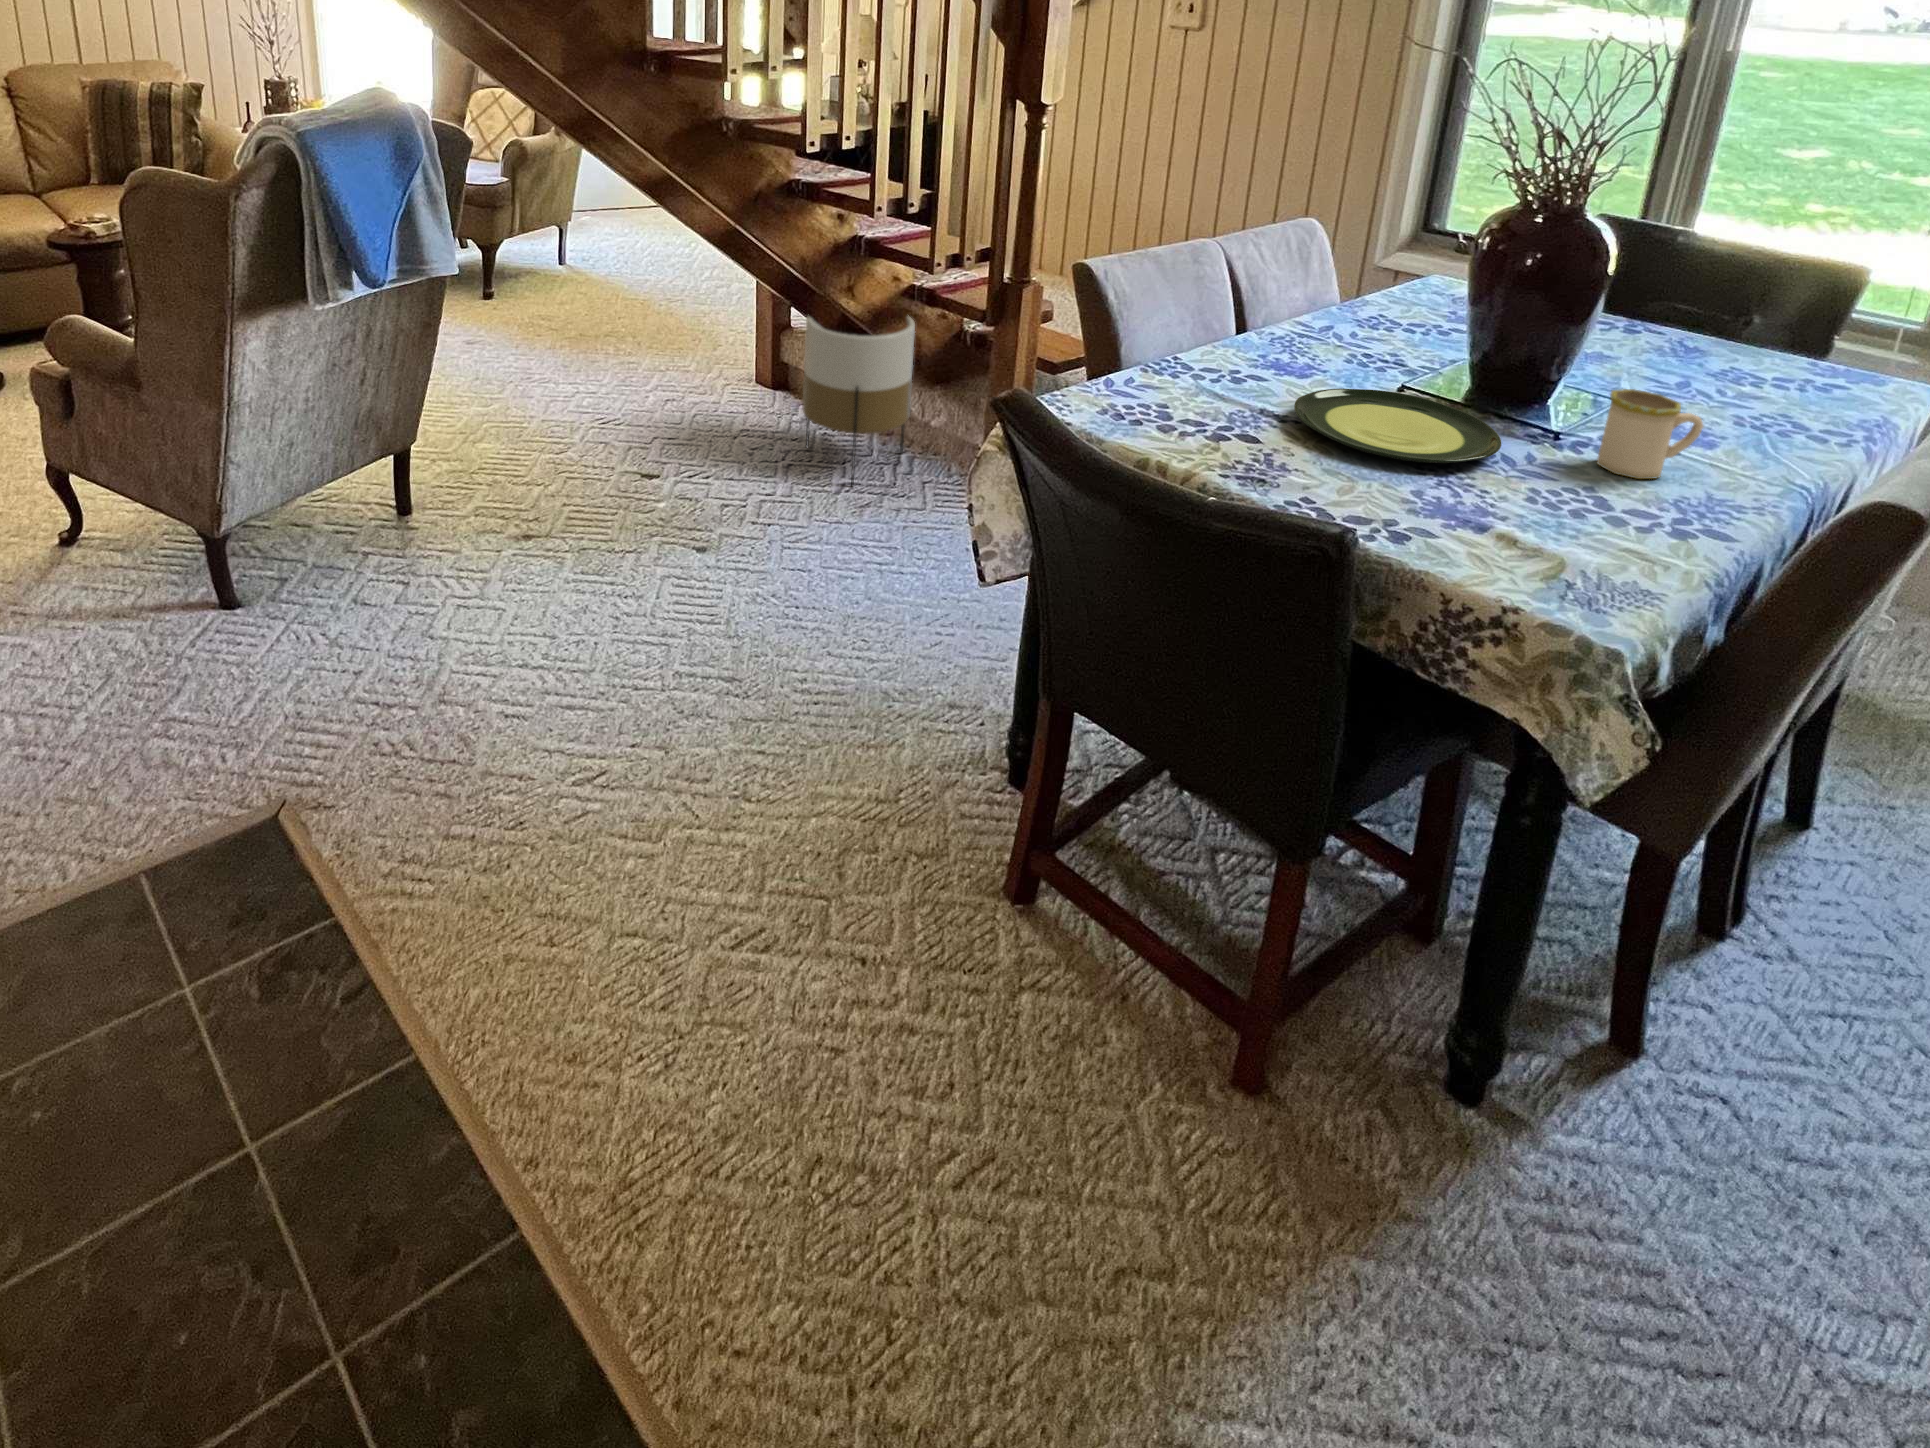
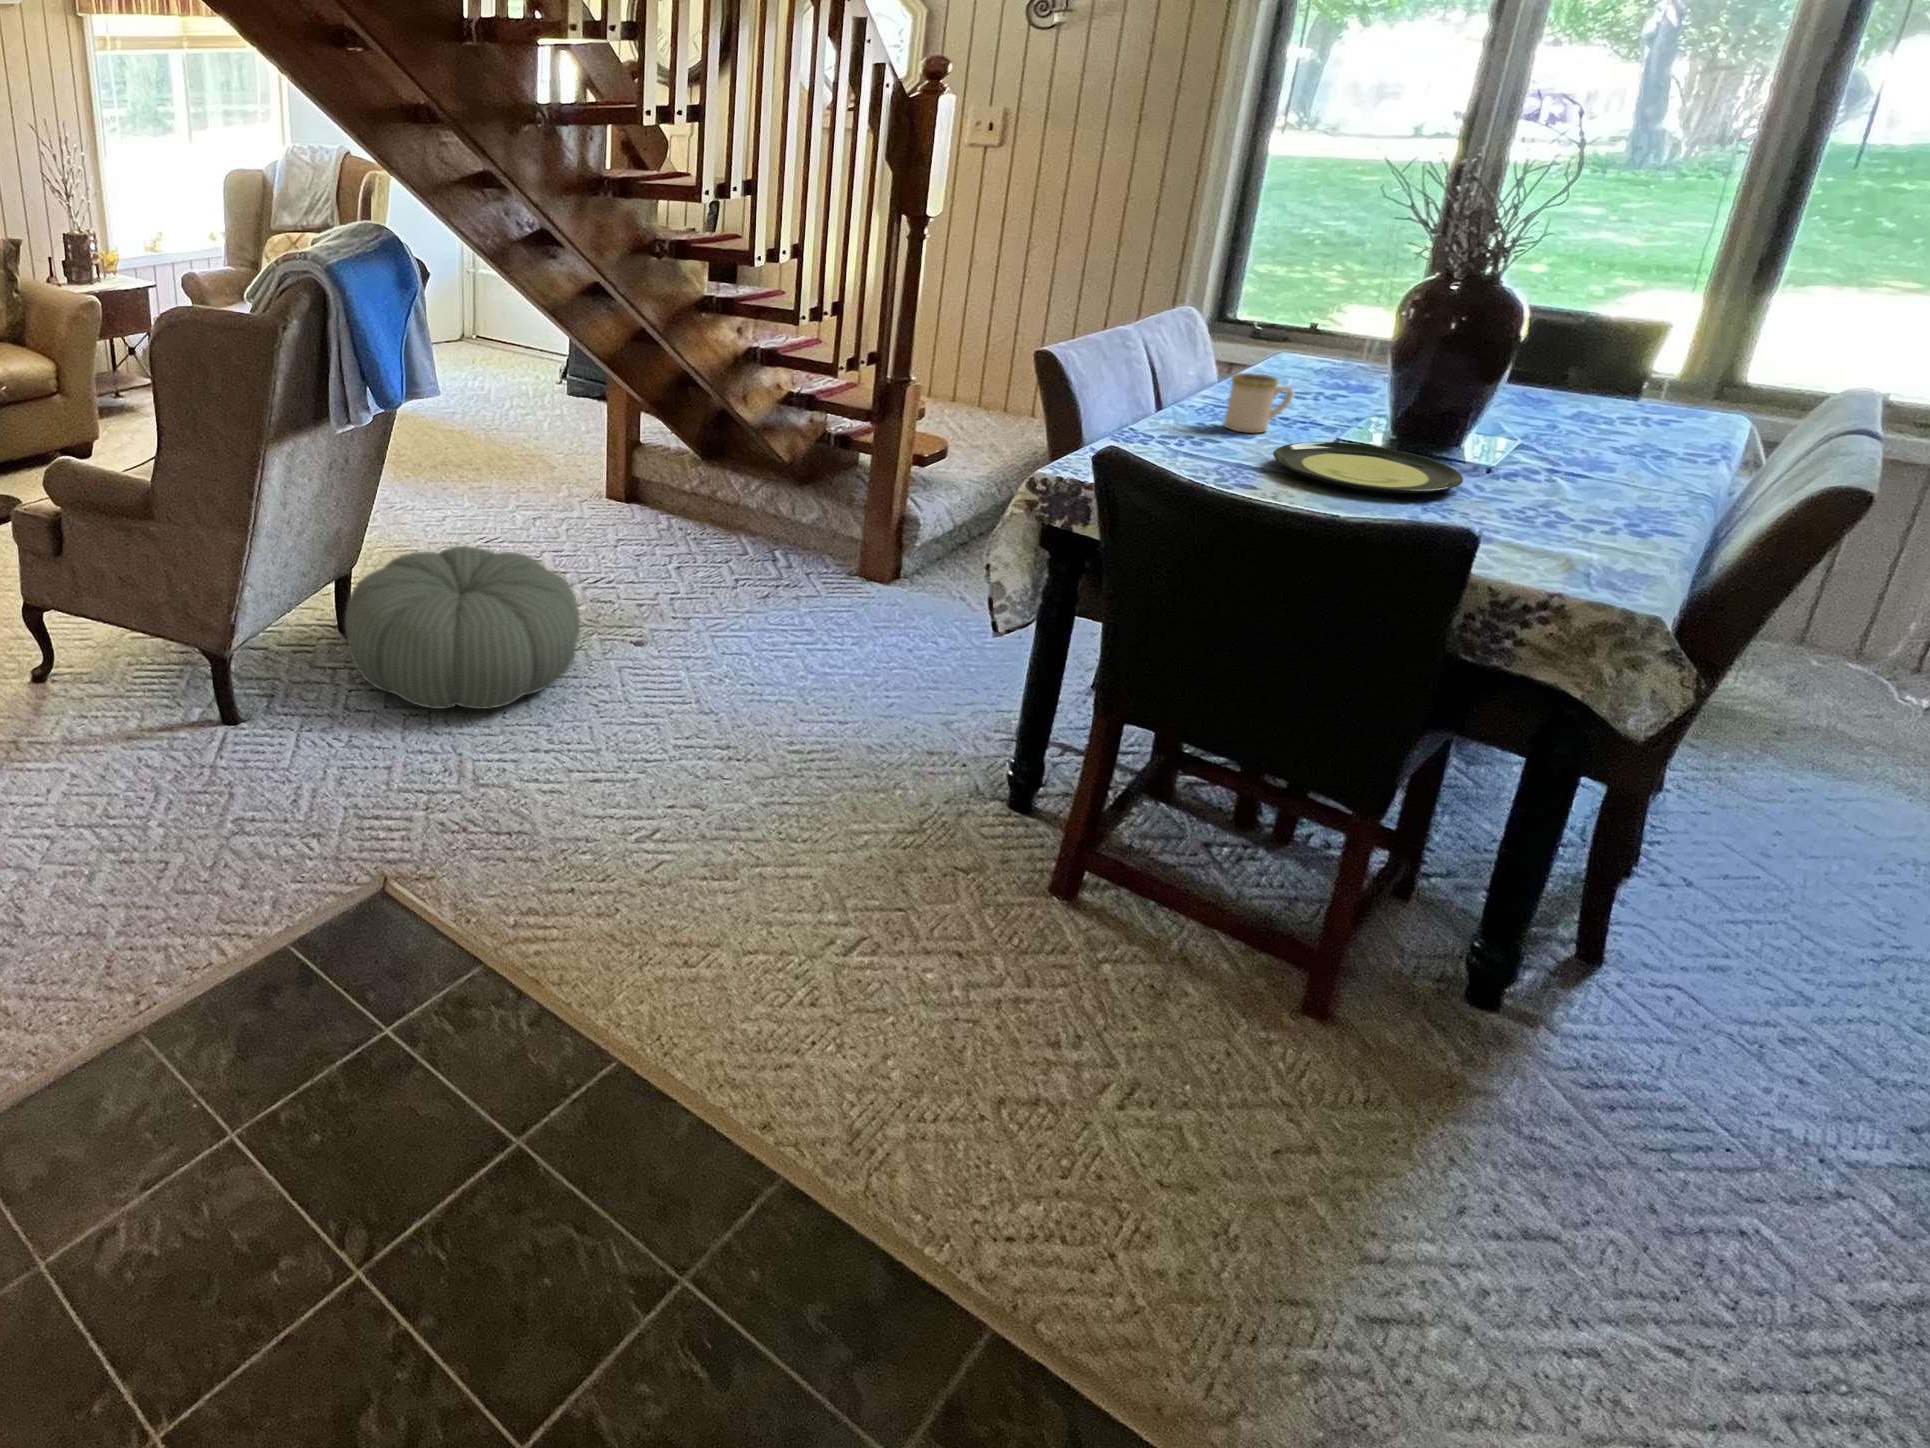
planter: present [803,317,915,486] -> none [685,415,796,583]
mug: present [1597,389,1703,479] -> present [1224,373,1294,433]
pouf: none [366,431,625,613] -> present [345,546,580,709]

